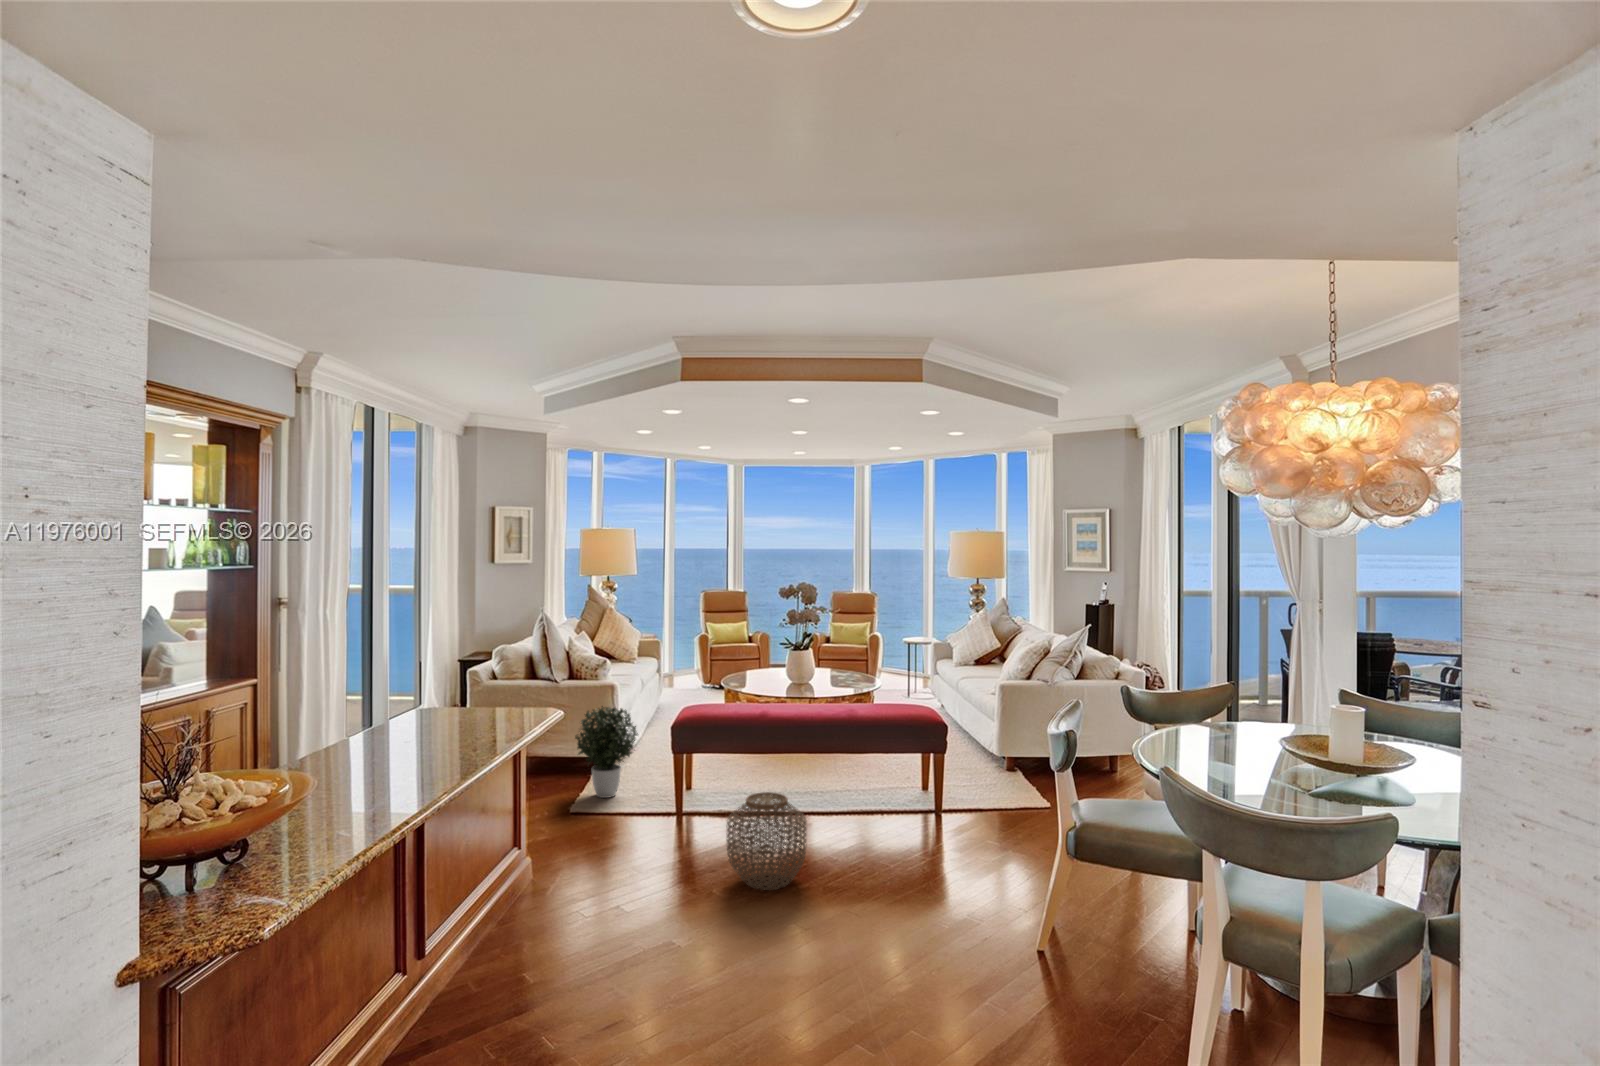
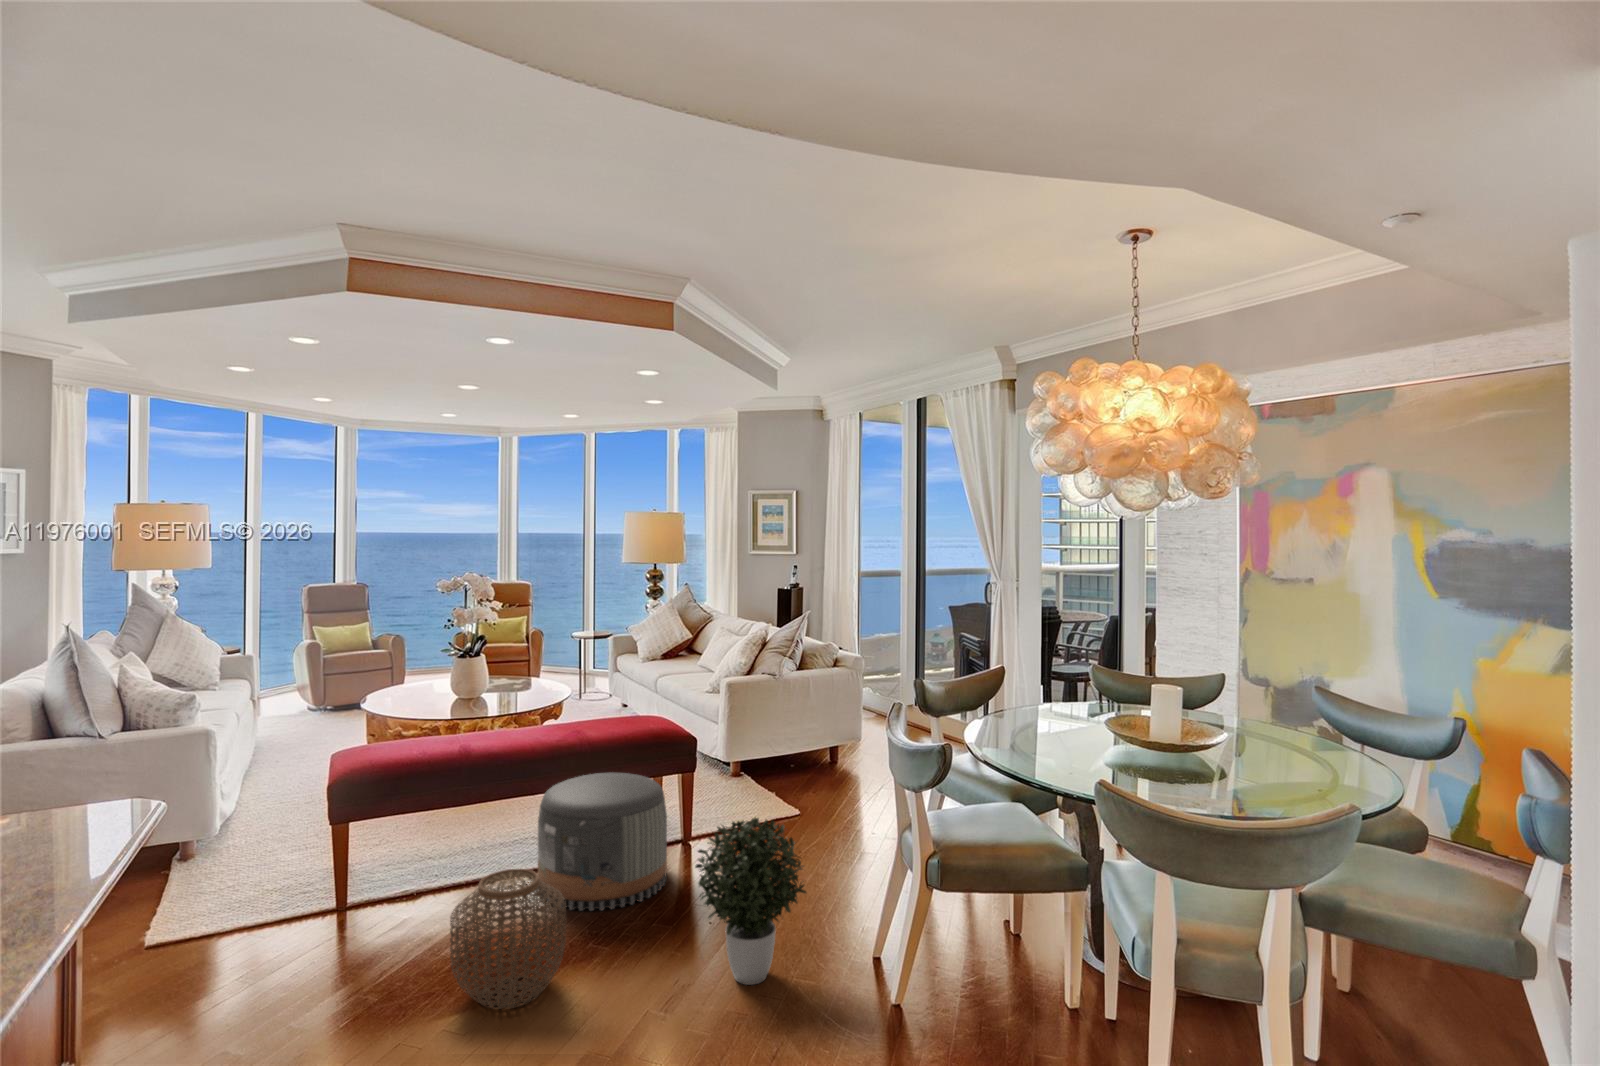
potted plant: present [575,706,638,798] -> present [695,818,806,985]
pouf: none [811,742,913,846] -> present [538,772,667,911]

